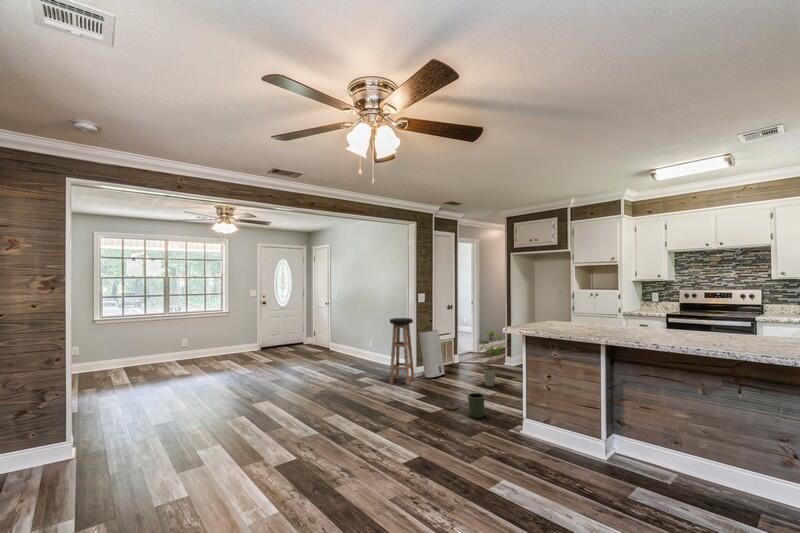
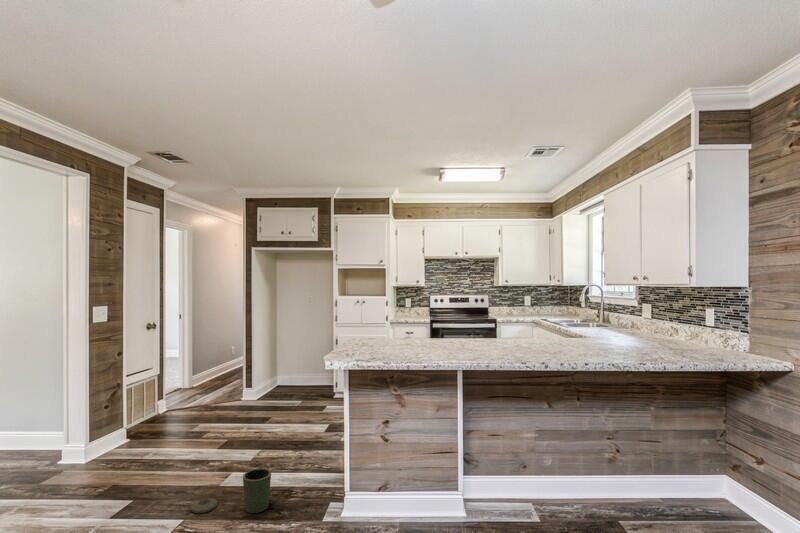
bar stool: present [390,318,415,385] -> none [35,355,97,495]
air purifier: present [419,330,445,378] -> none [104,369,153,458]
house plant: present [479,330,504,386] -> none [221,360,265,447]

